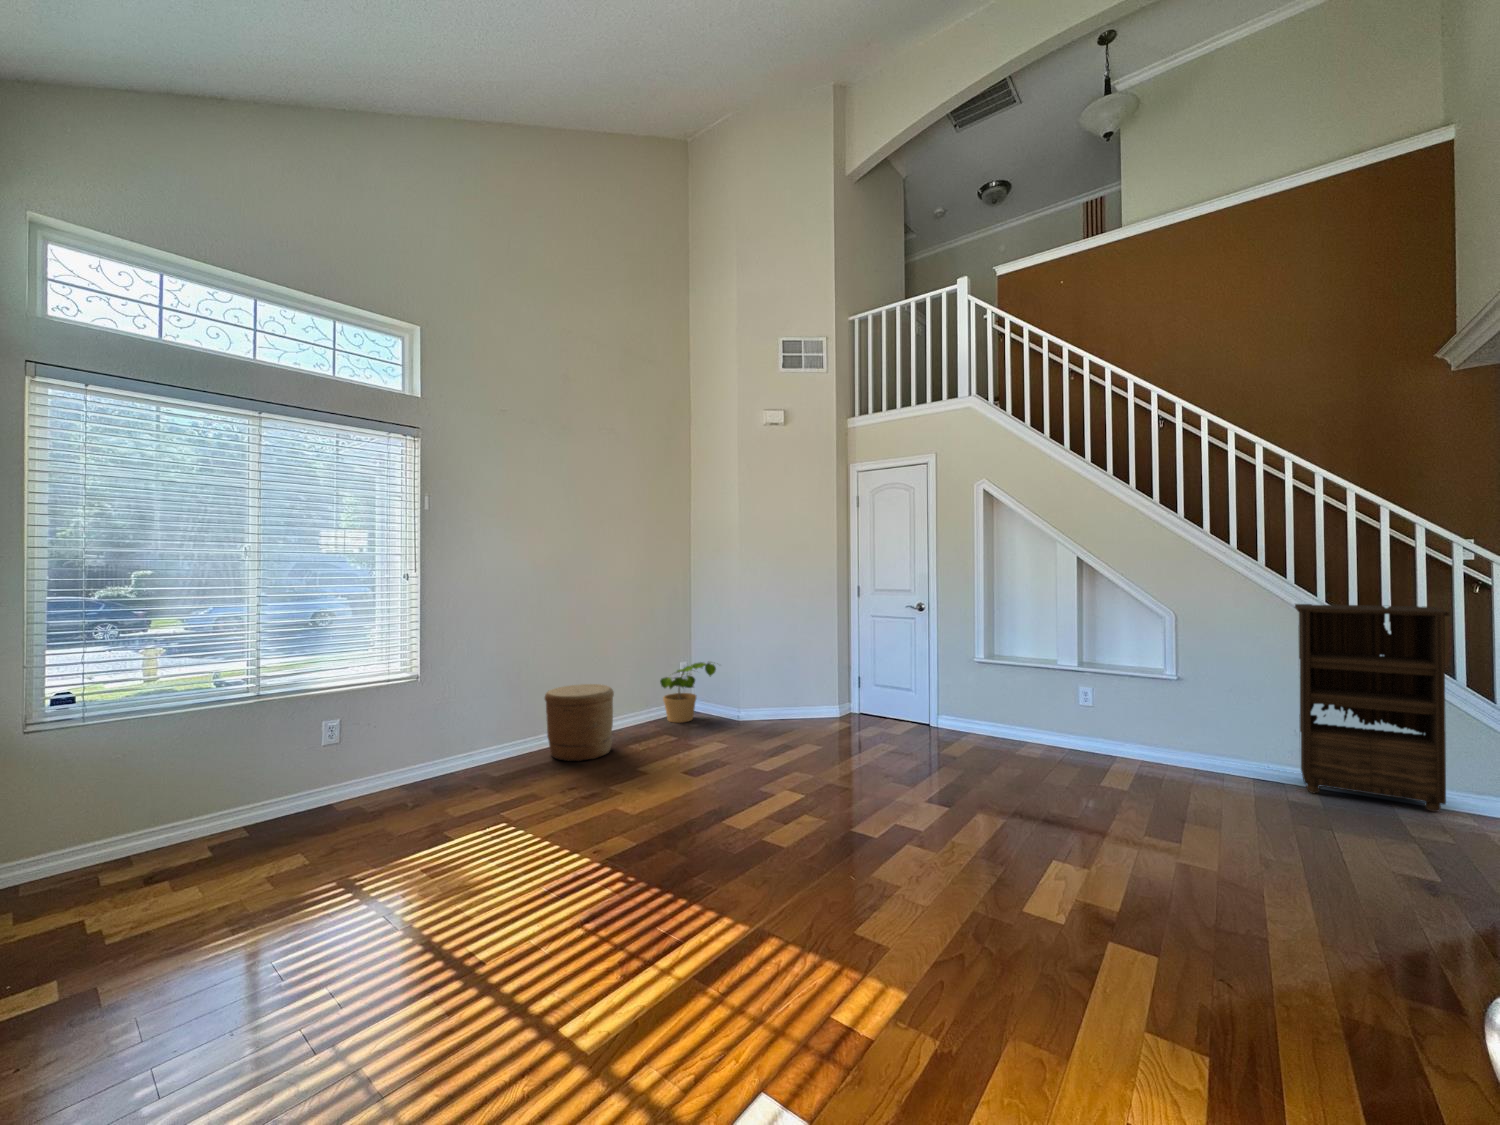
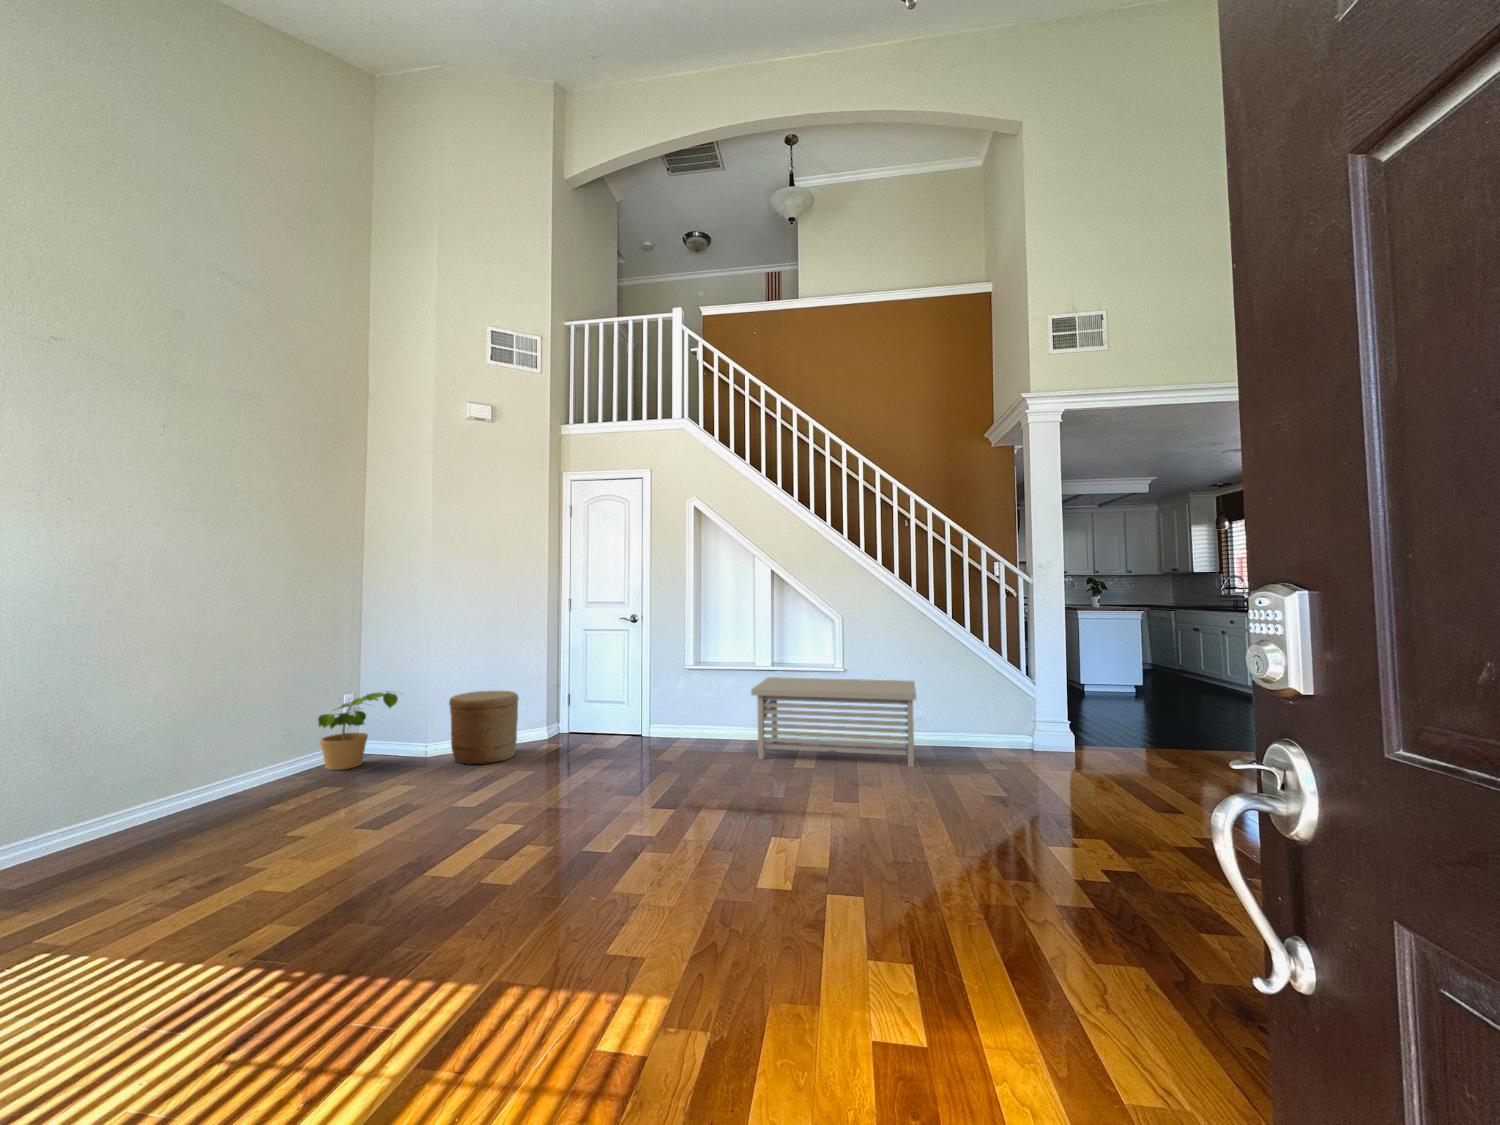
bookshelf: present [1295,604,1450,812] -> none [933,611,1026,764]
storage bench: none [1044,670,1266,794] -> present [751,677,916,767]
woven basket: present [545,684,614,761] -> present [449,691,519,765]

